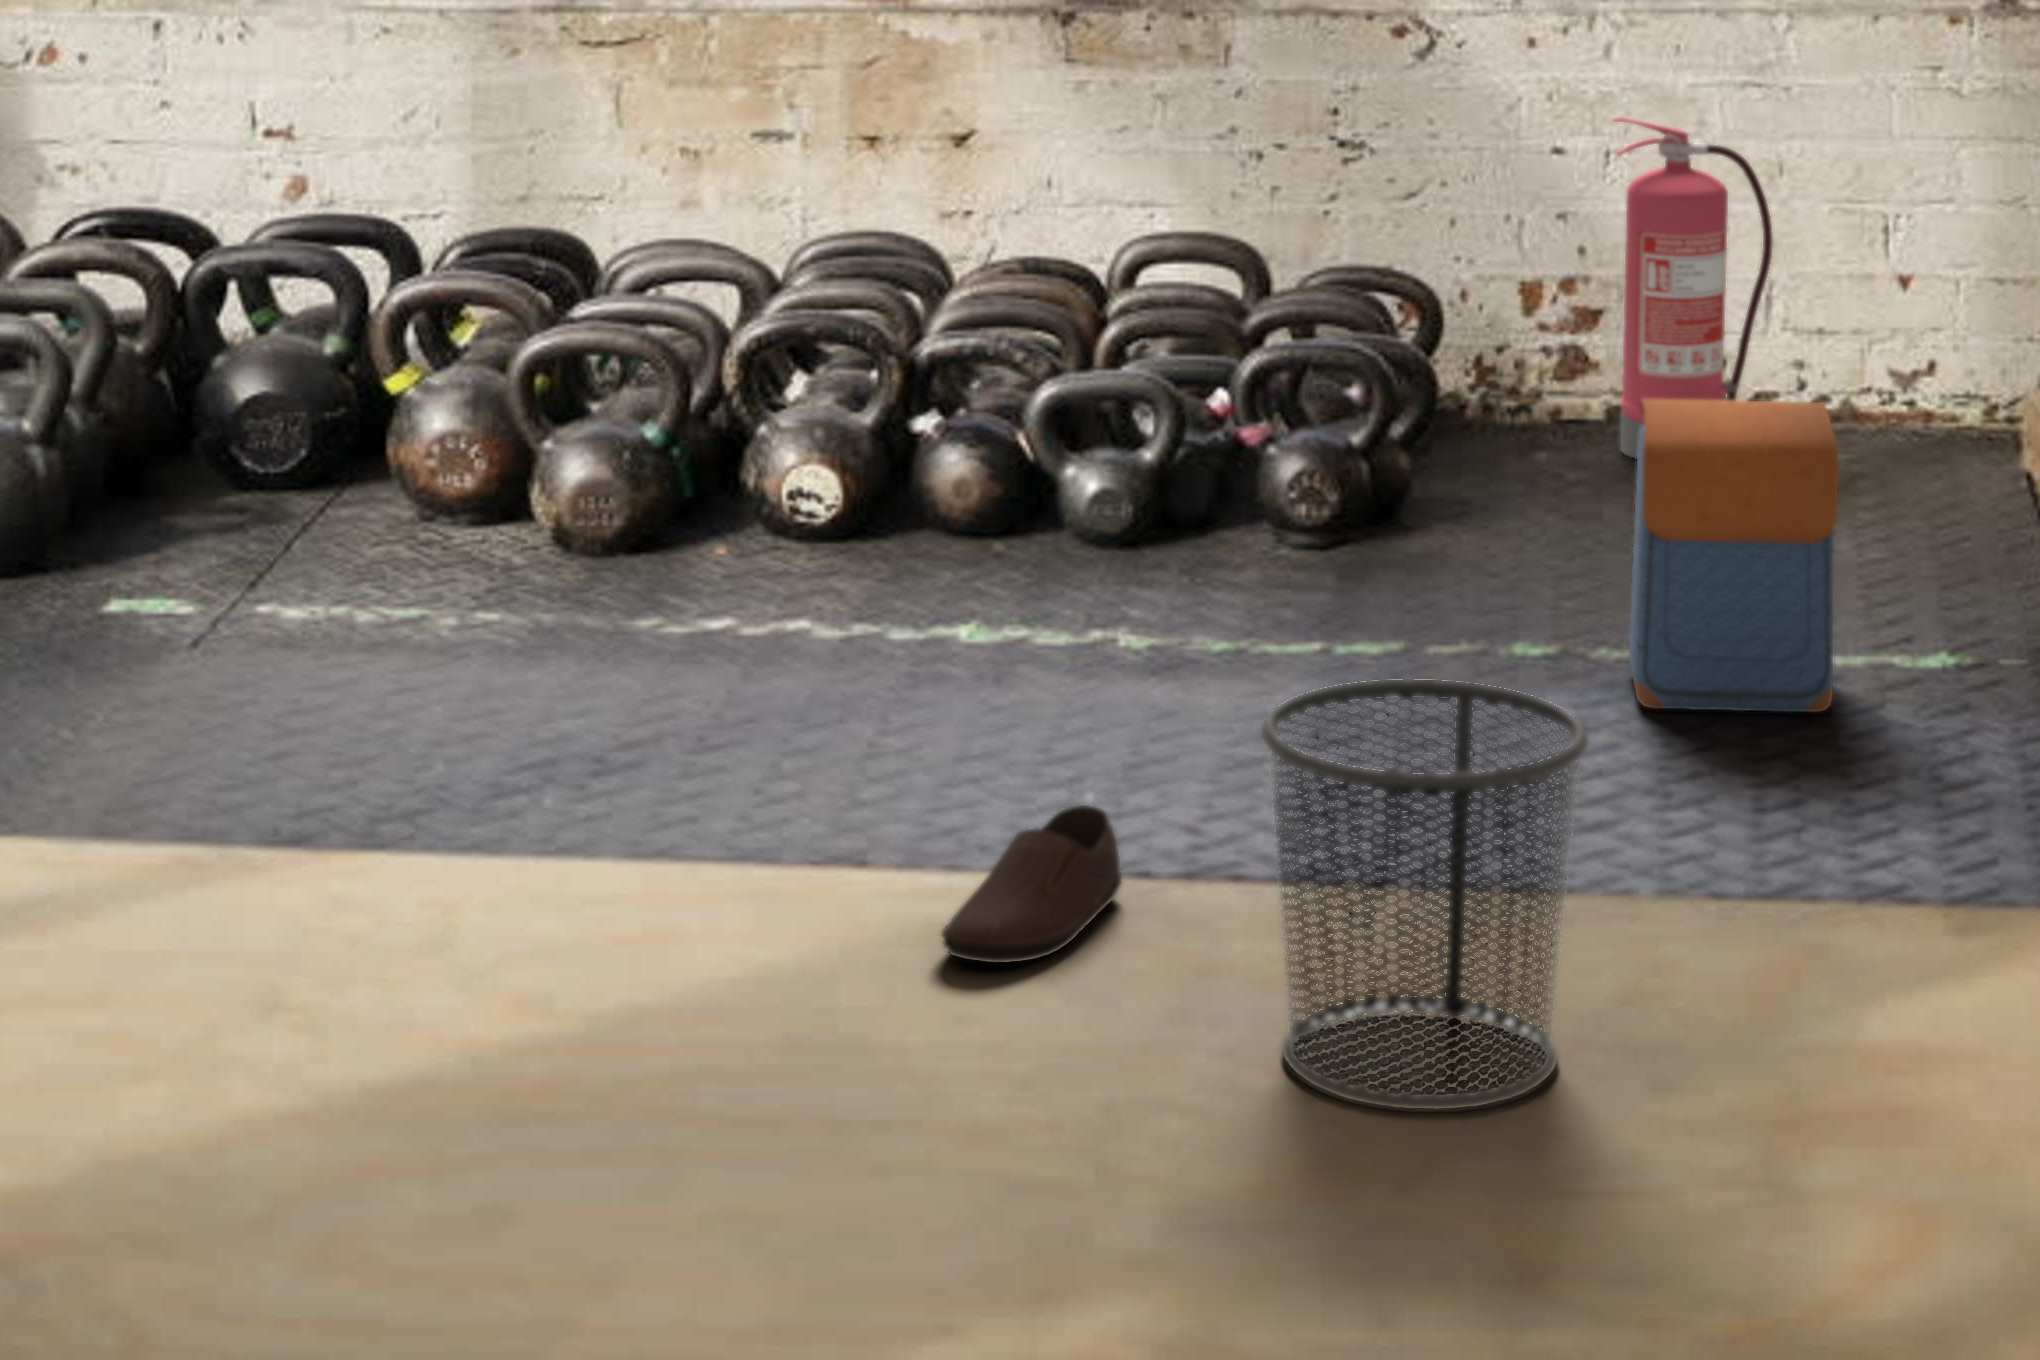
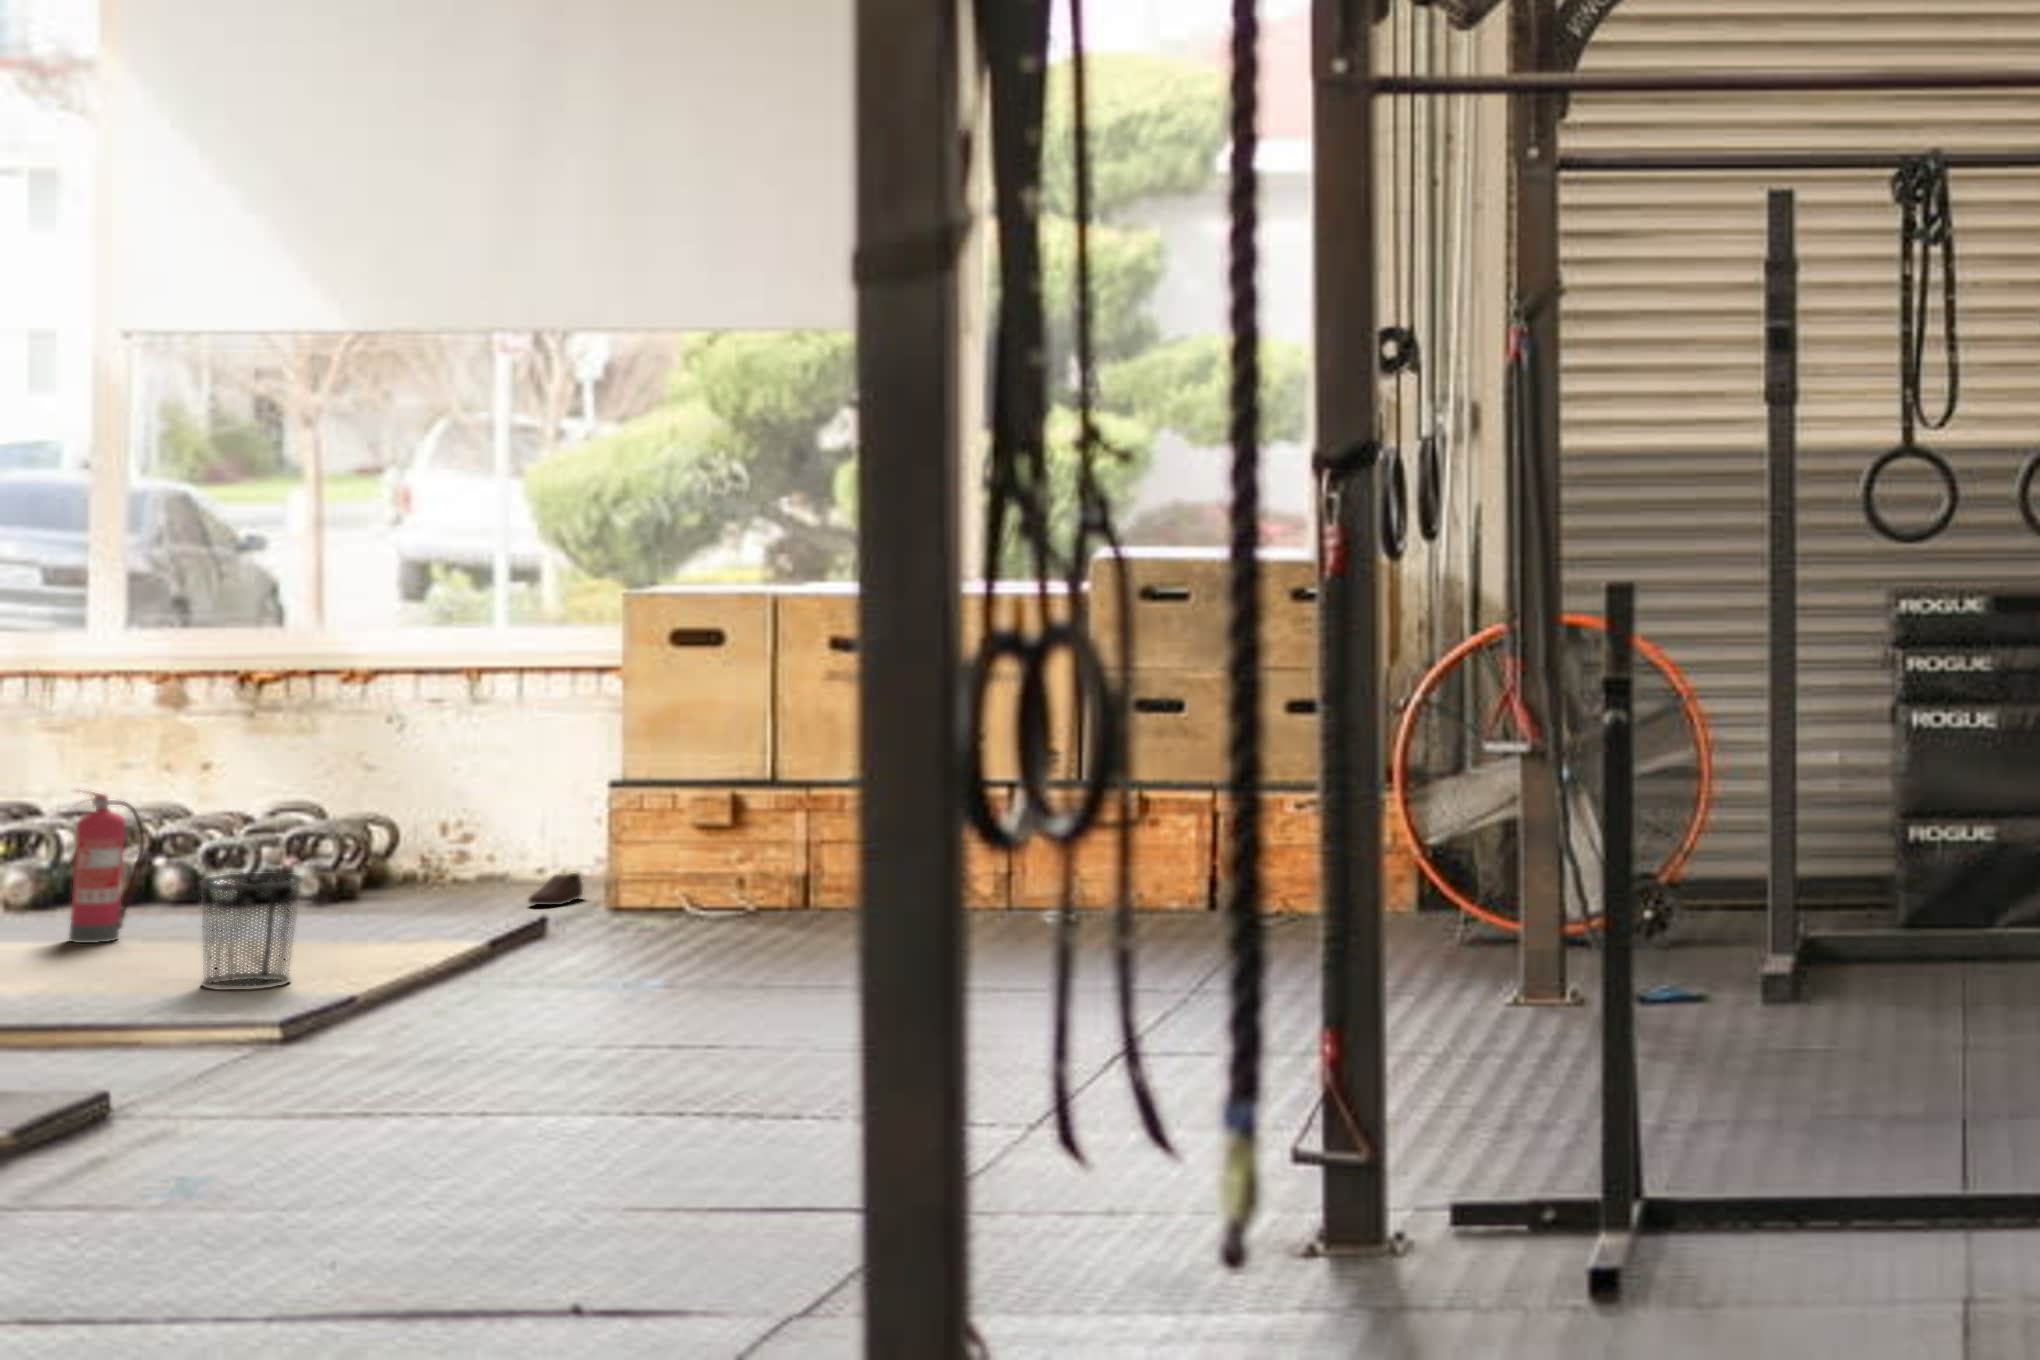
fire extinguisher: present [1613,117,1773,459] -> present [69,793,145,943]
backpack: present [1629,399,1839,712] -> none [399,825,479,932]
shoe: present [941,805,1122,963] -> present [528,873,583,905]

